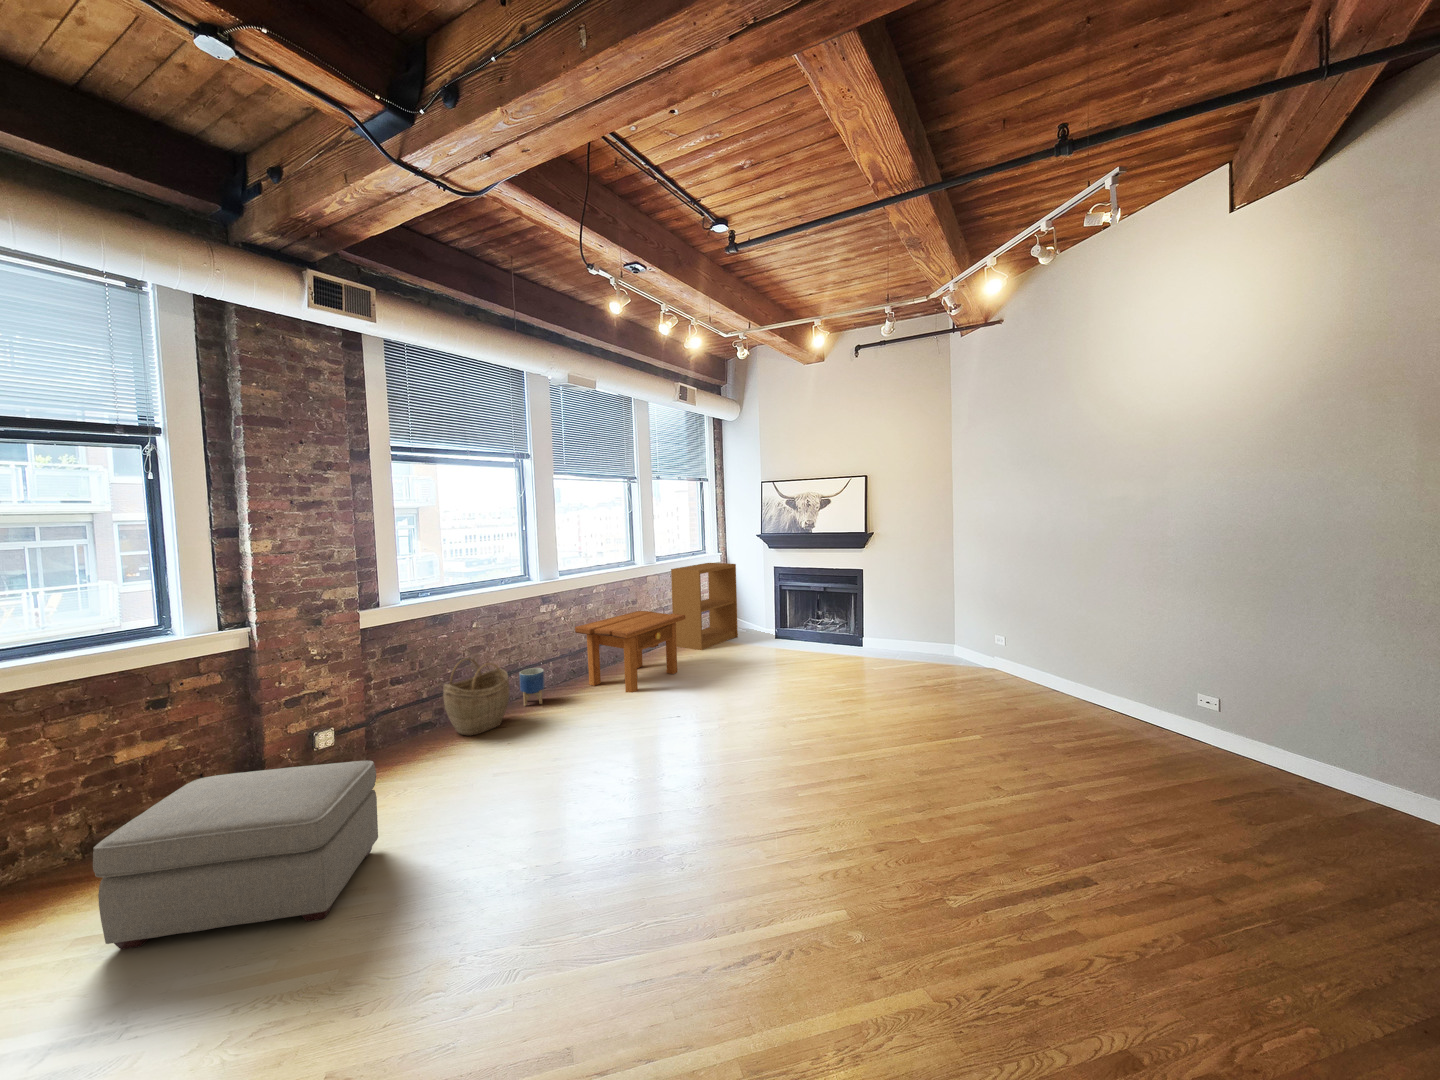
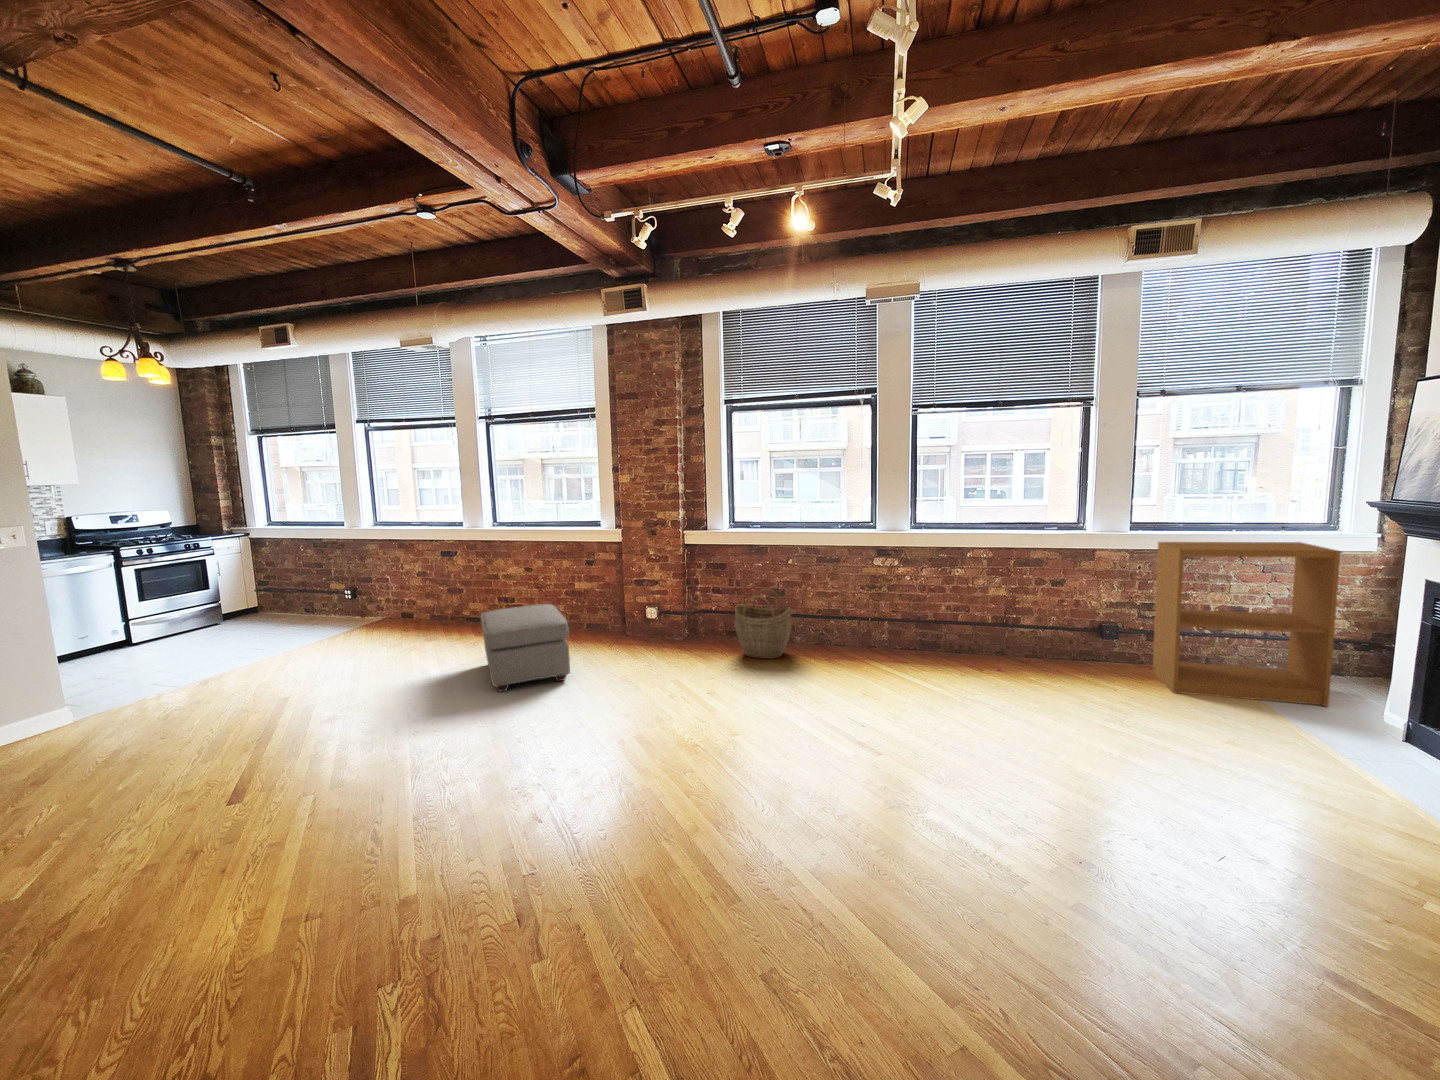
side table: present [575,611,686,693] -> none [899,589,1056,696]
planter: present [519,668,544,706] -> none [825,620,851,659]

